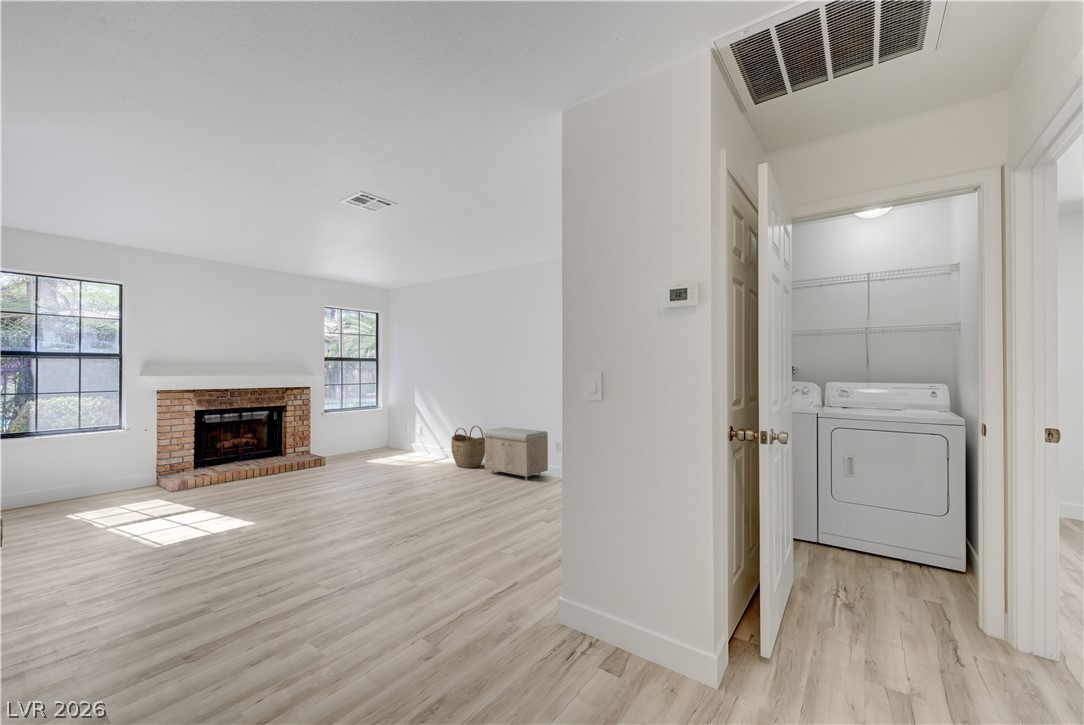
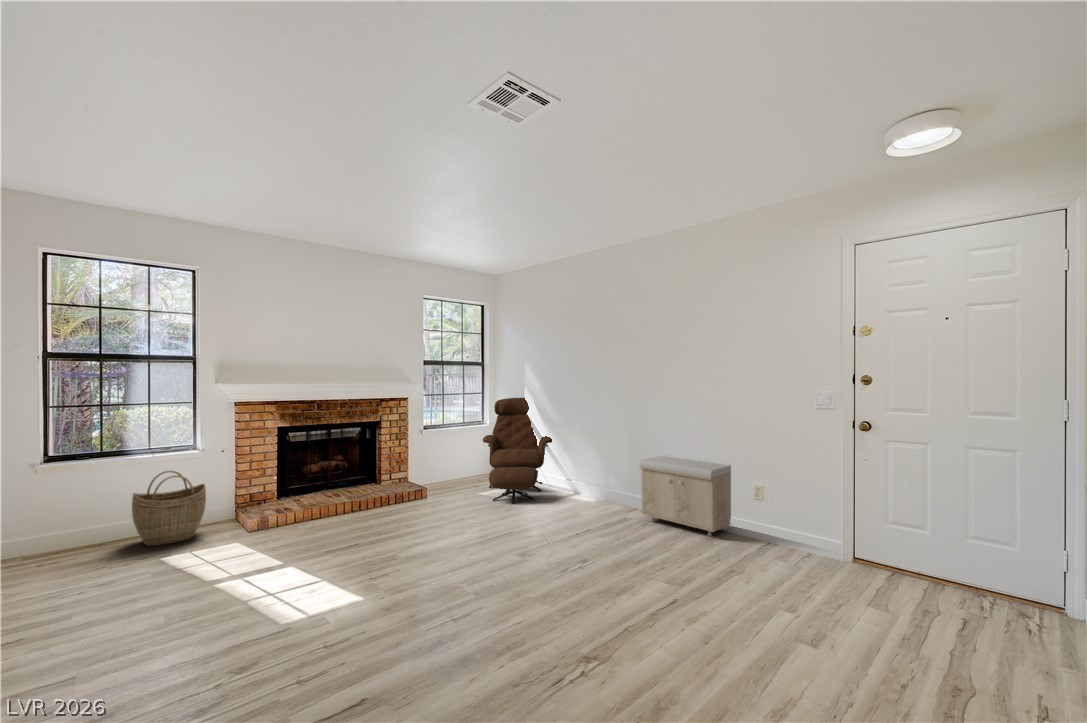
lounge chair: none [374,387,432,467] -> present [483,398,552,504]
woven basket: present [451,426,485,468] -> present [132,471,206,546]

